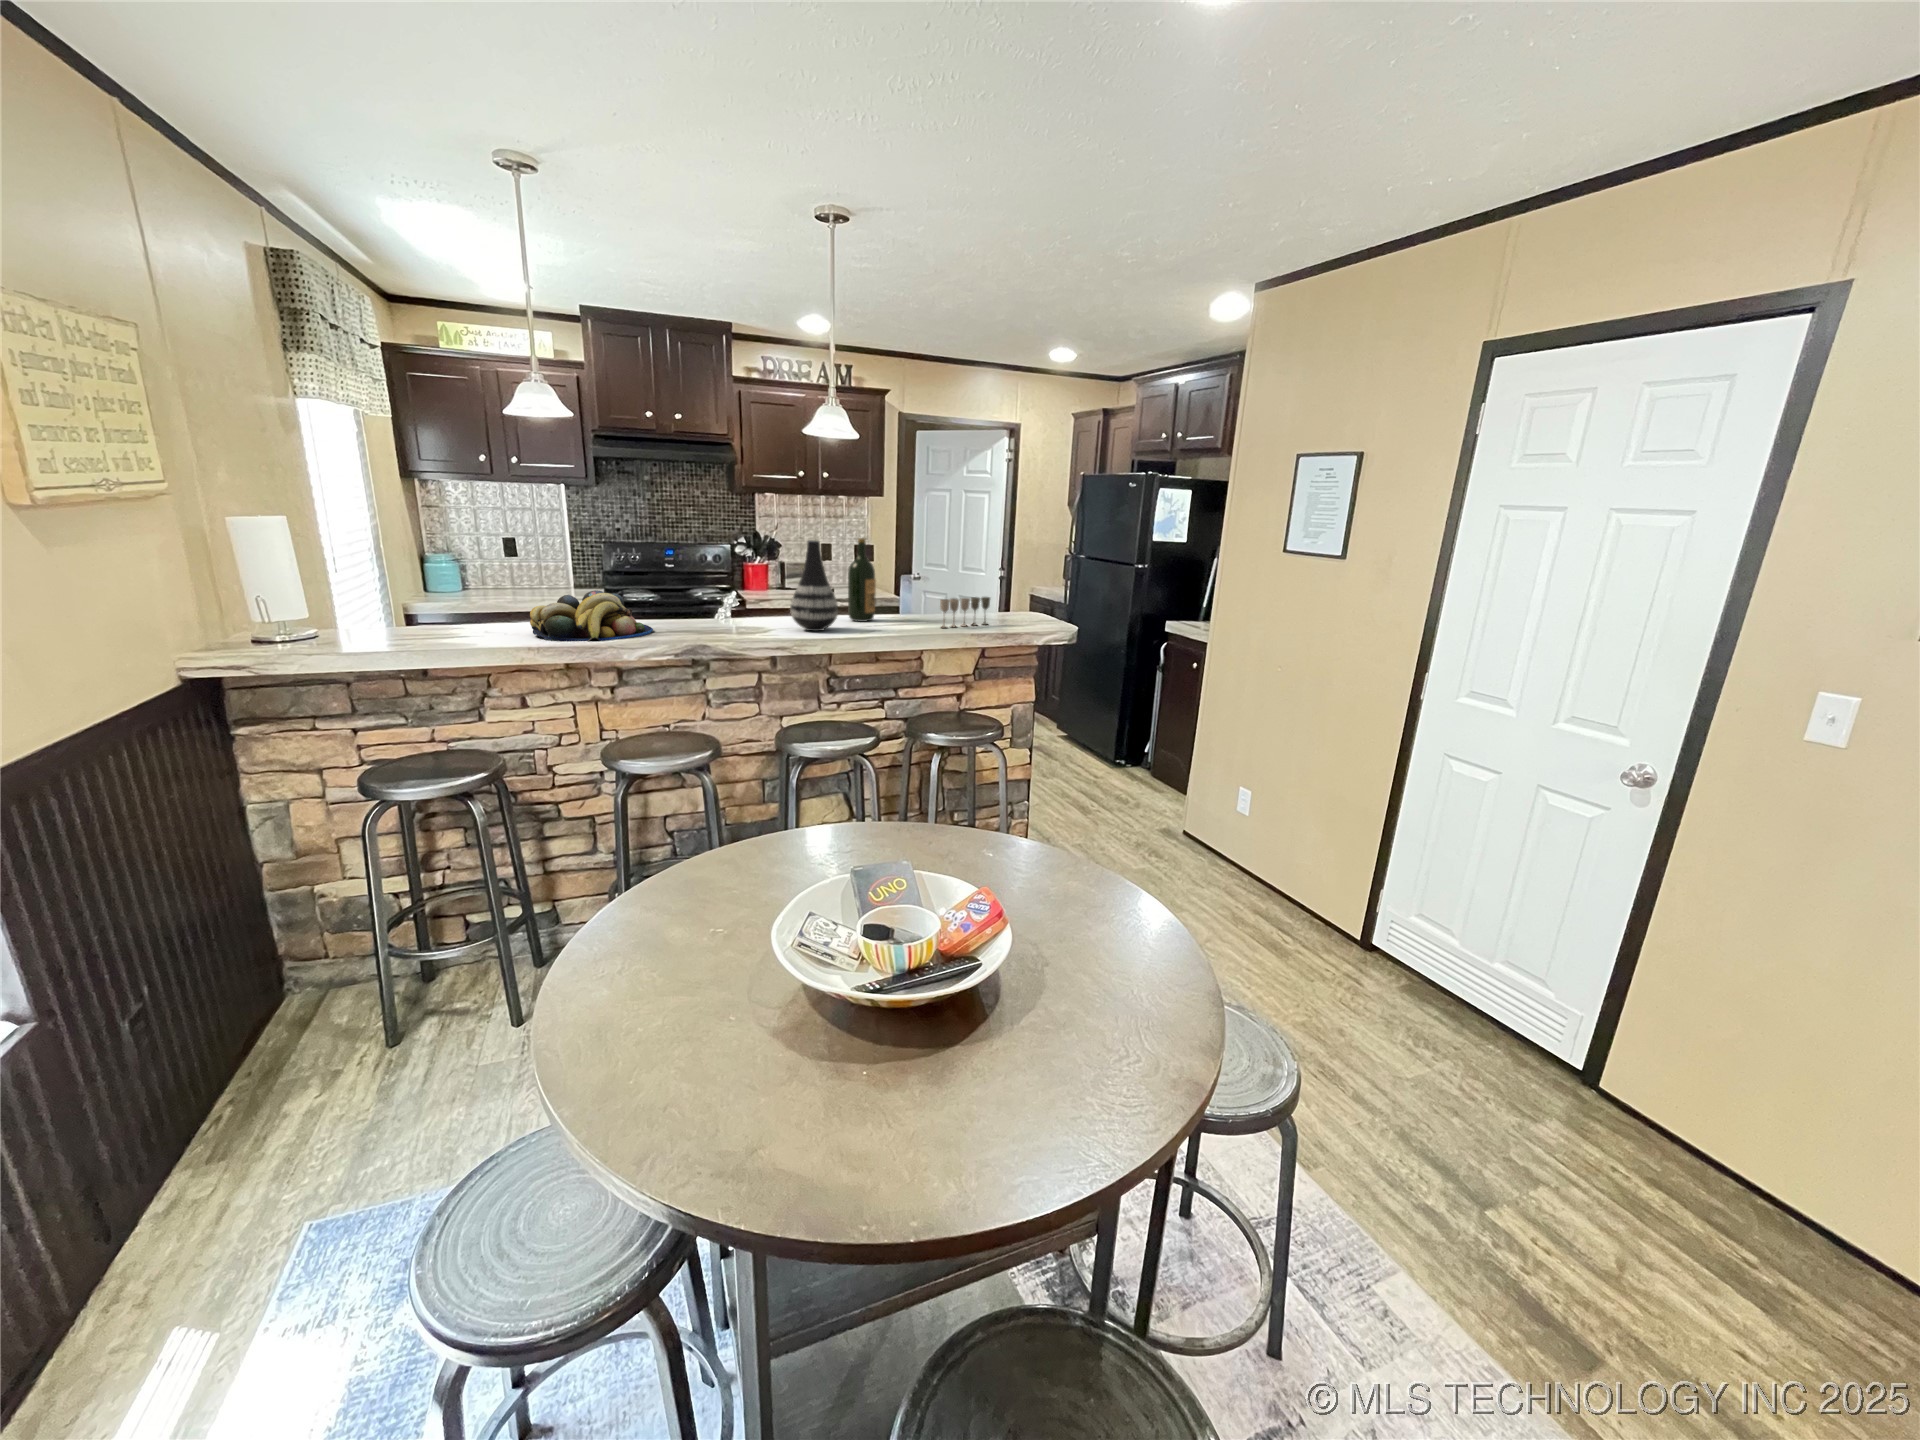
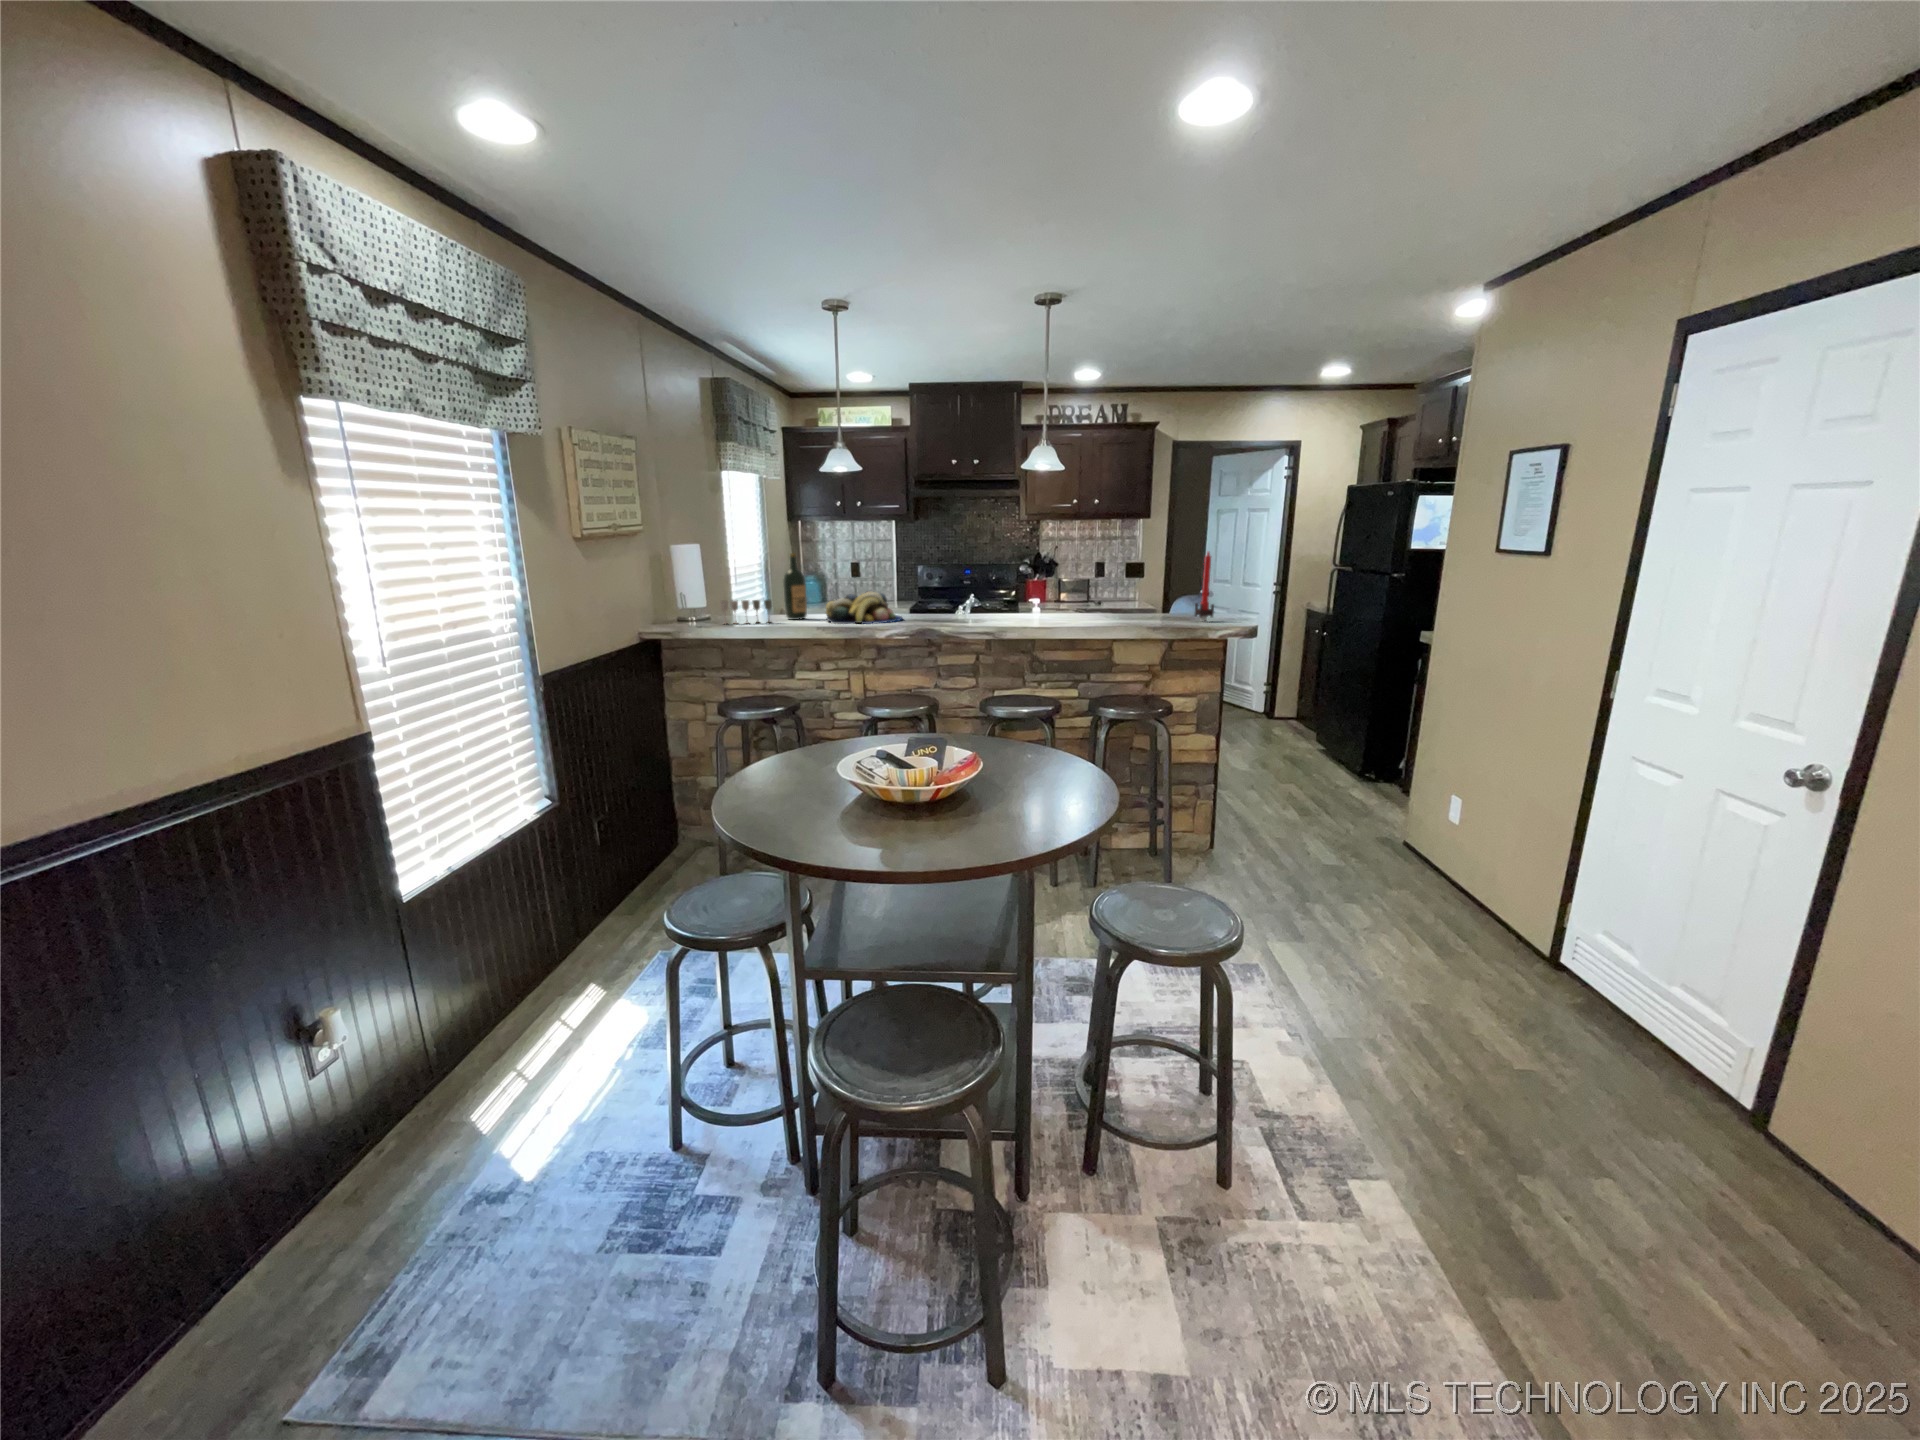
wine bottle: present [848,538,876,622] -> present [783,553,807,620]
vase: present [790,540,838,631] -> none [998,551,1035,622]
candle: none [1018,547,1041,626] -> present [1195,552,1214,621]
wine glass: present [940,597,990,628] -> present [720,600,772,624]

